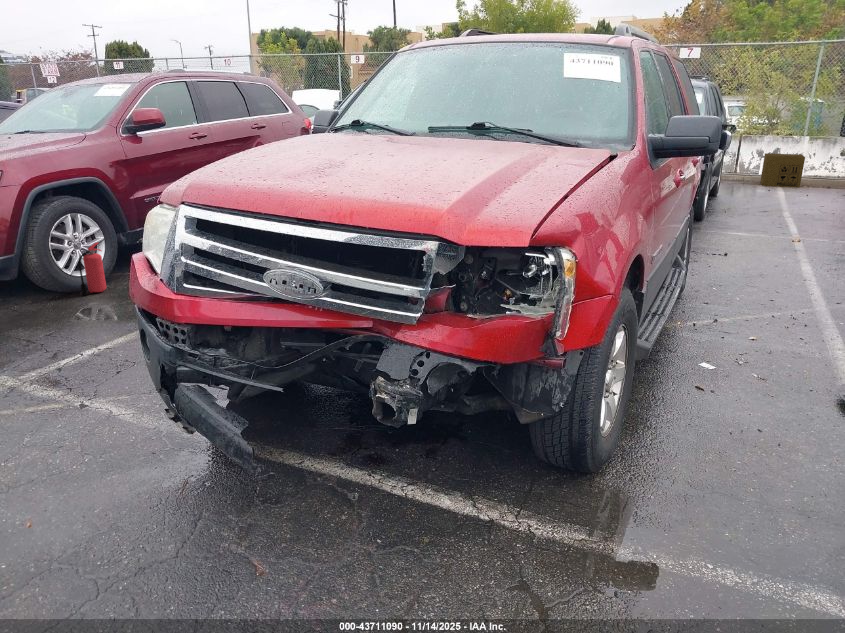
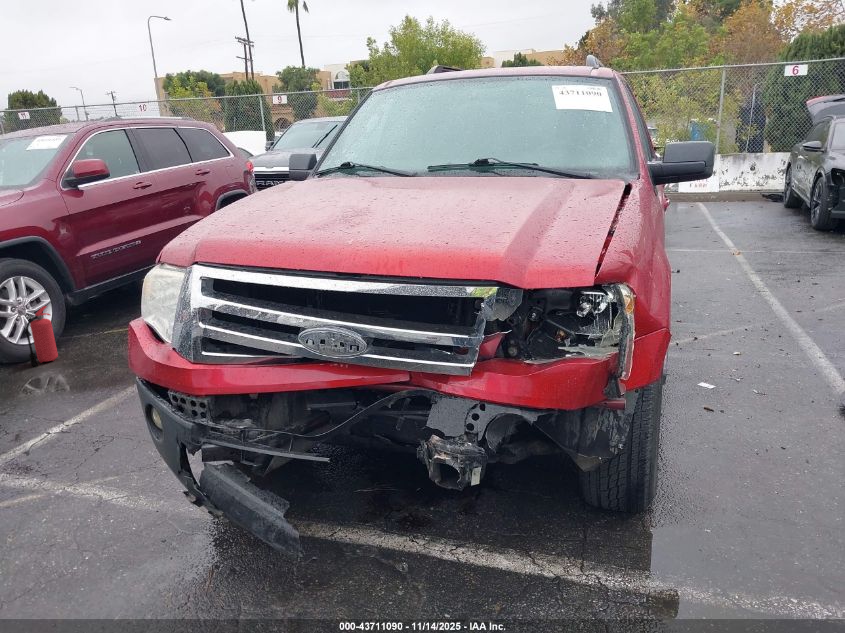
cardboard box: present [760,153,805,188] -> none [718,158,760,192]

